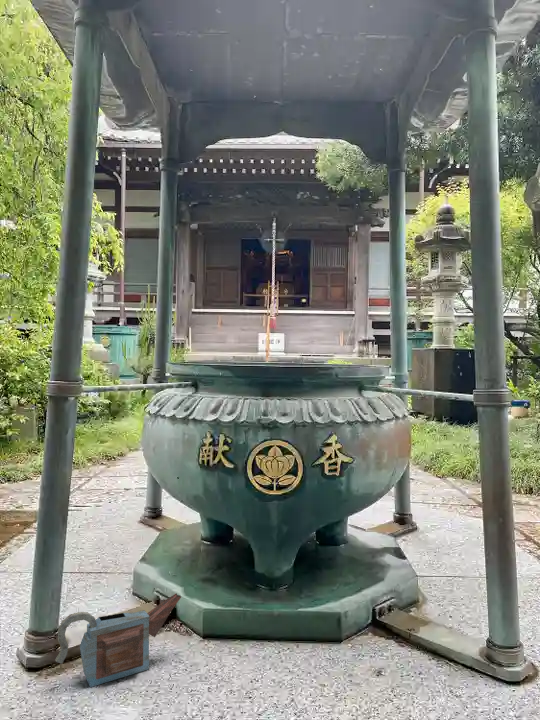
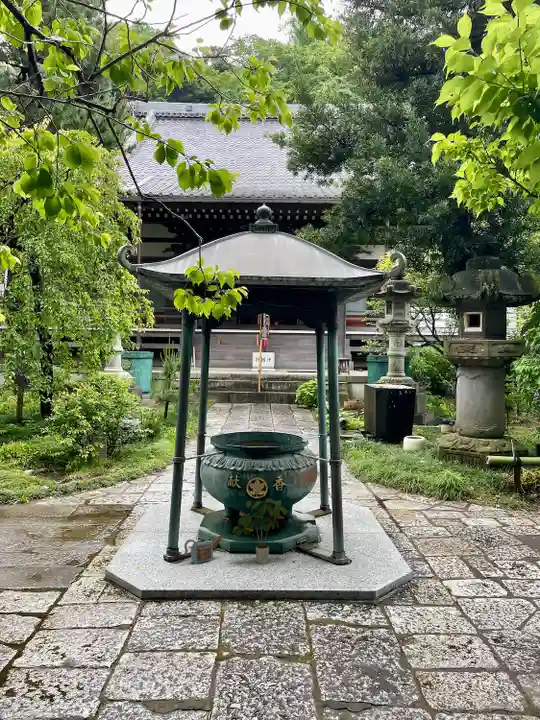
potted plant: none [203,493,367,688] -> present [233,499,290,564]

